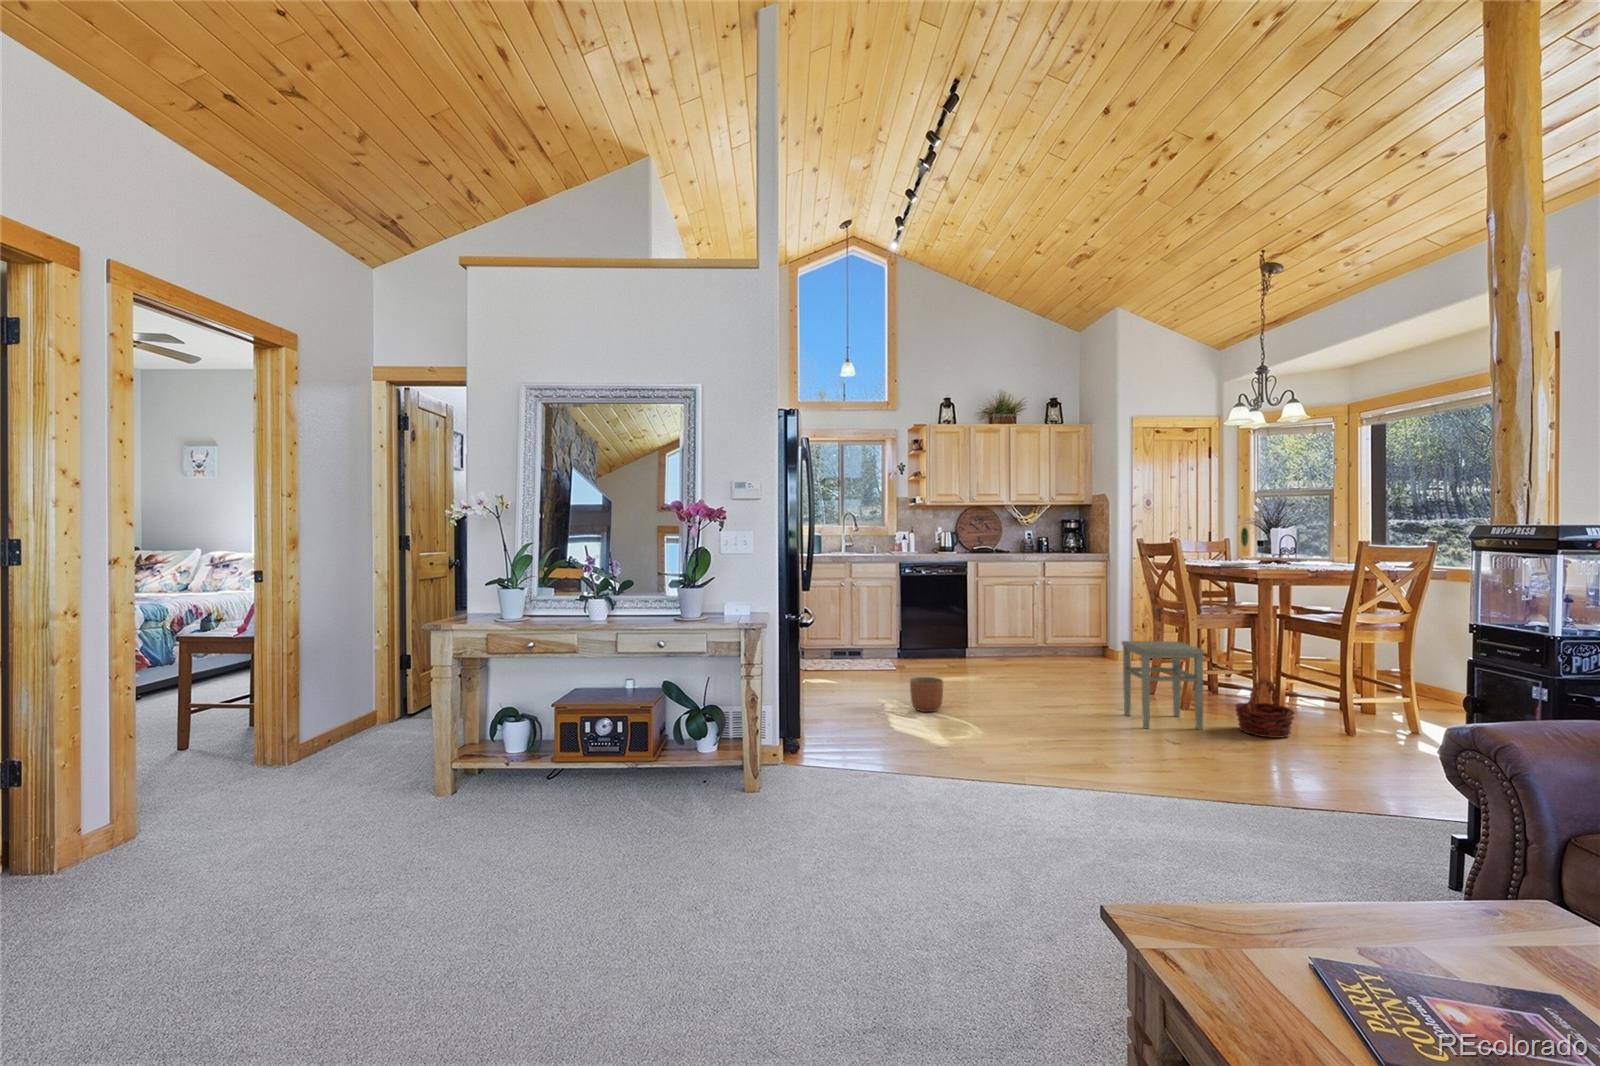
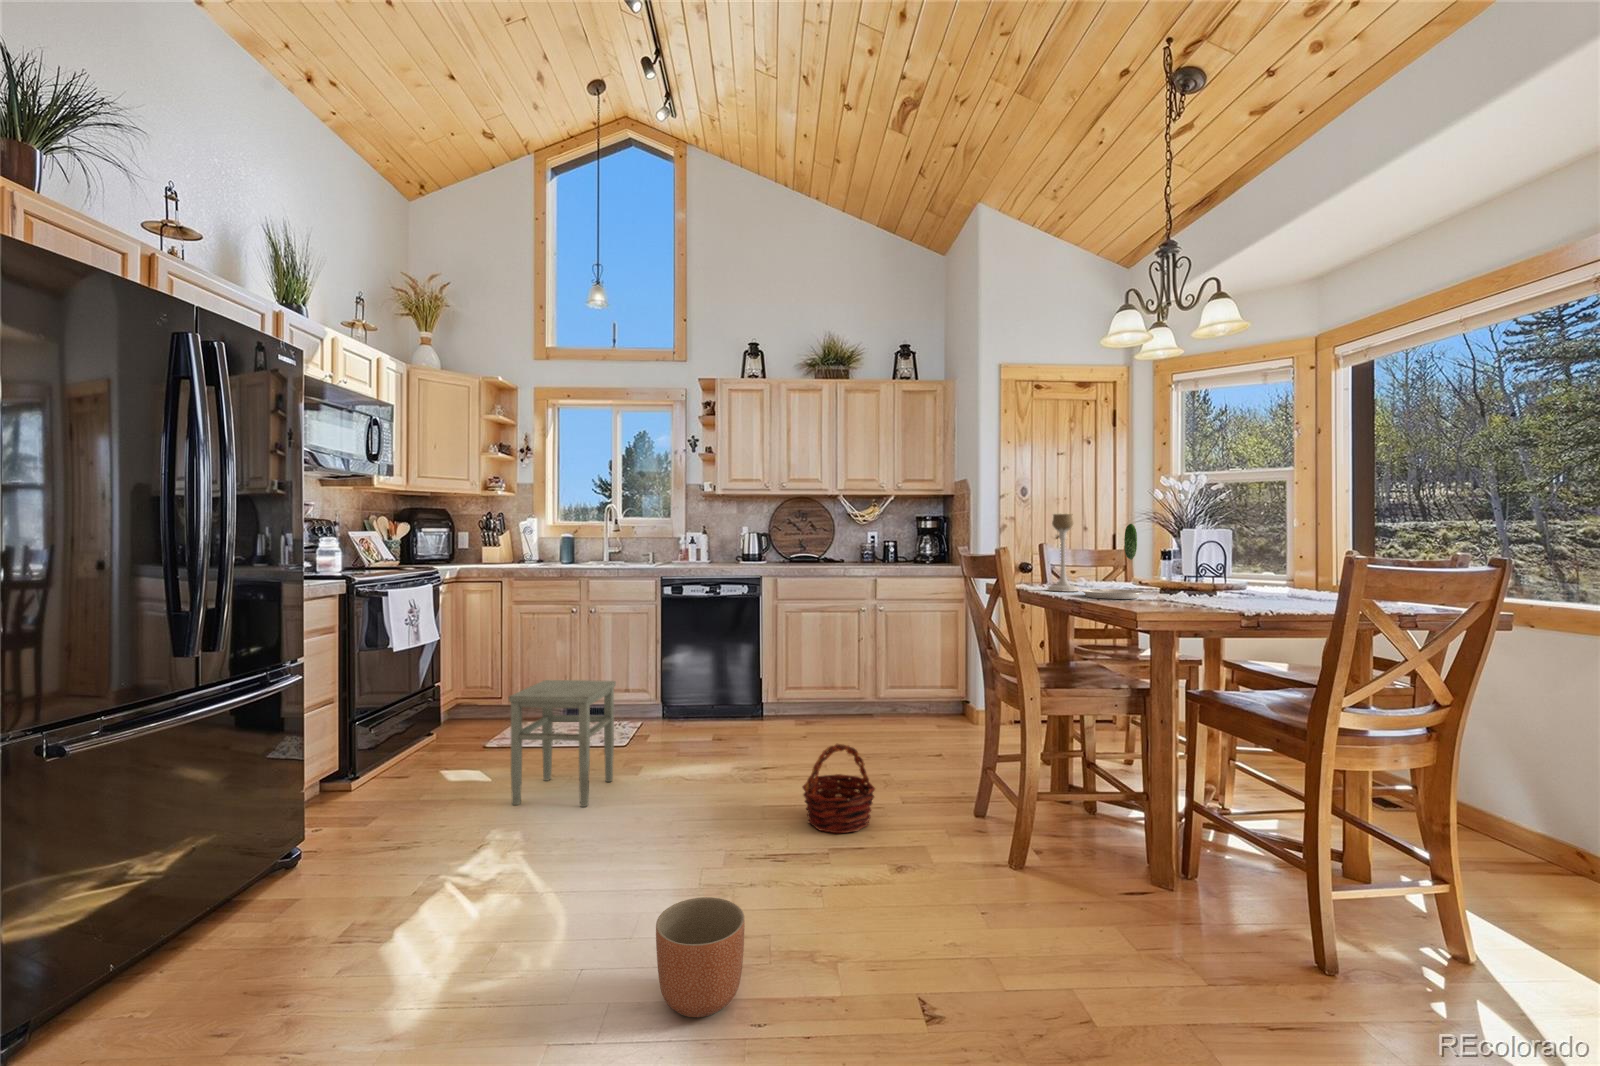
candle holder: none [1192,521,1213,565] -> present [1048,514,1079,592]
stool: present [1121,641,1205,729] -> present [509,680,616,807]
planter: present [910,677,943,712] -> present [656,897,745,1017]
basket: present [1235,679,1295,738] -> present [802,744,875,833]

